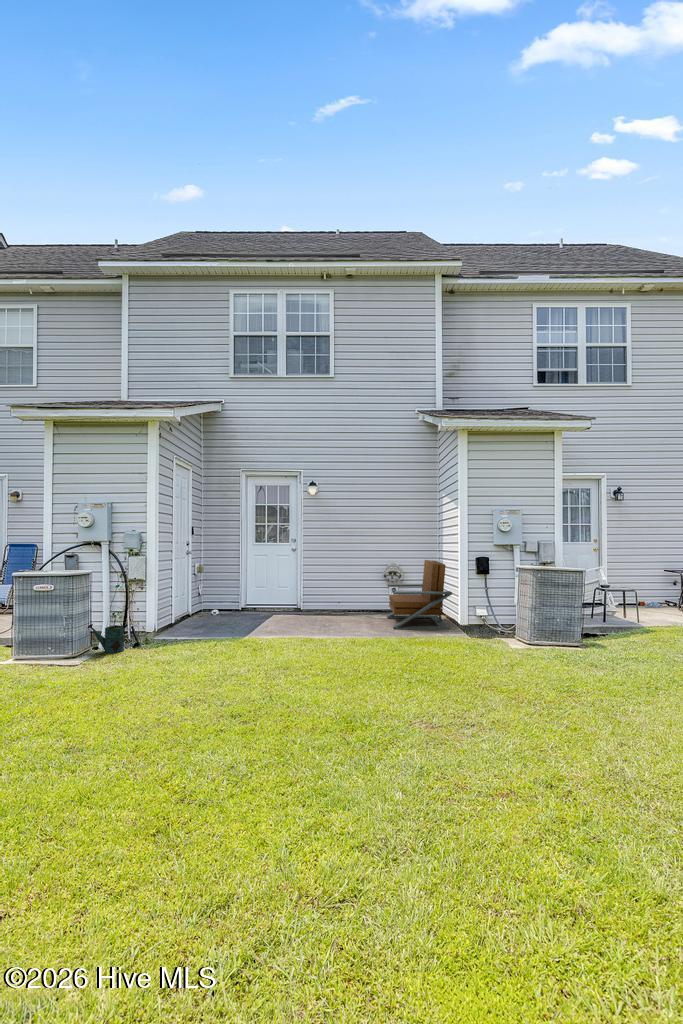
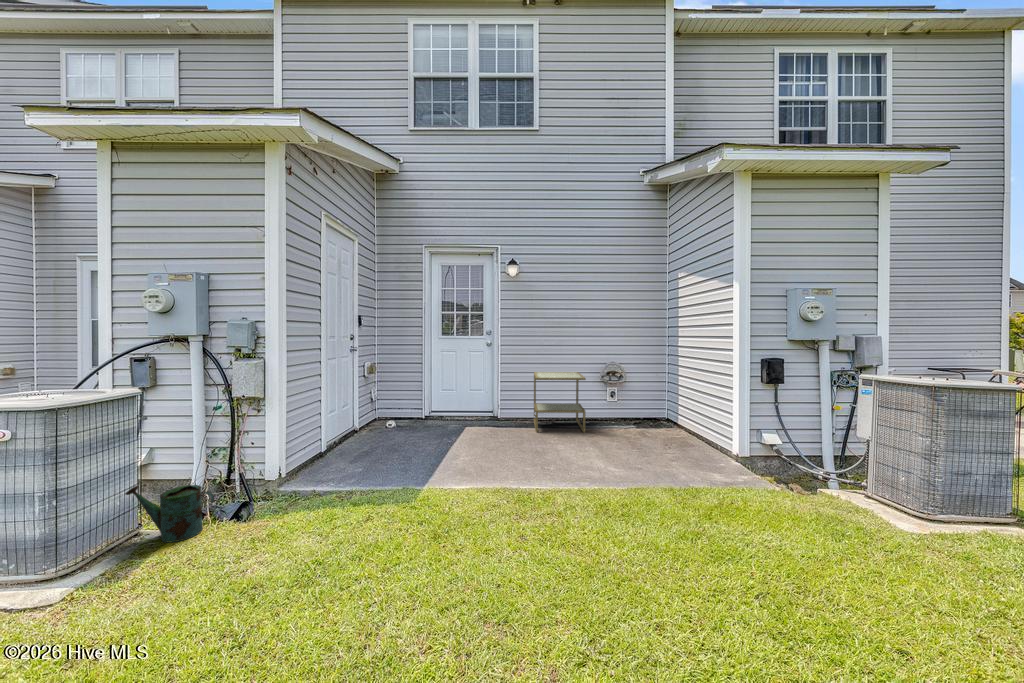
lounge chair: present [387,560,452,629] -> none [611,360,723,461]
side table: none [328,570,367,617] -> present [534,372,586,432]

